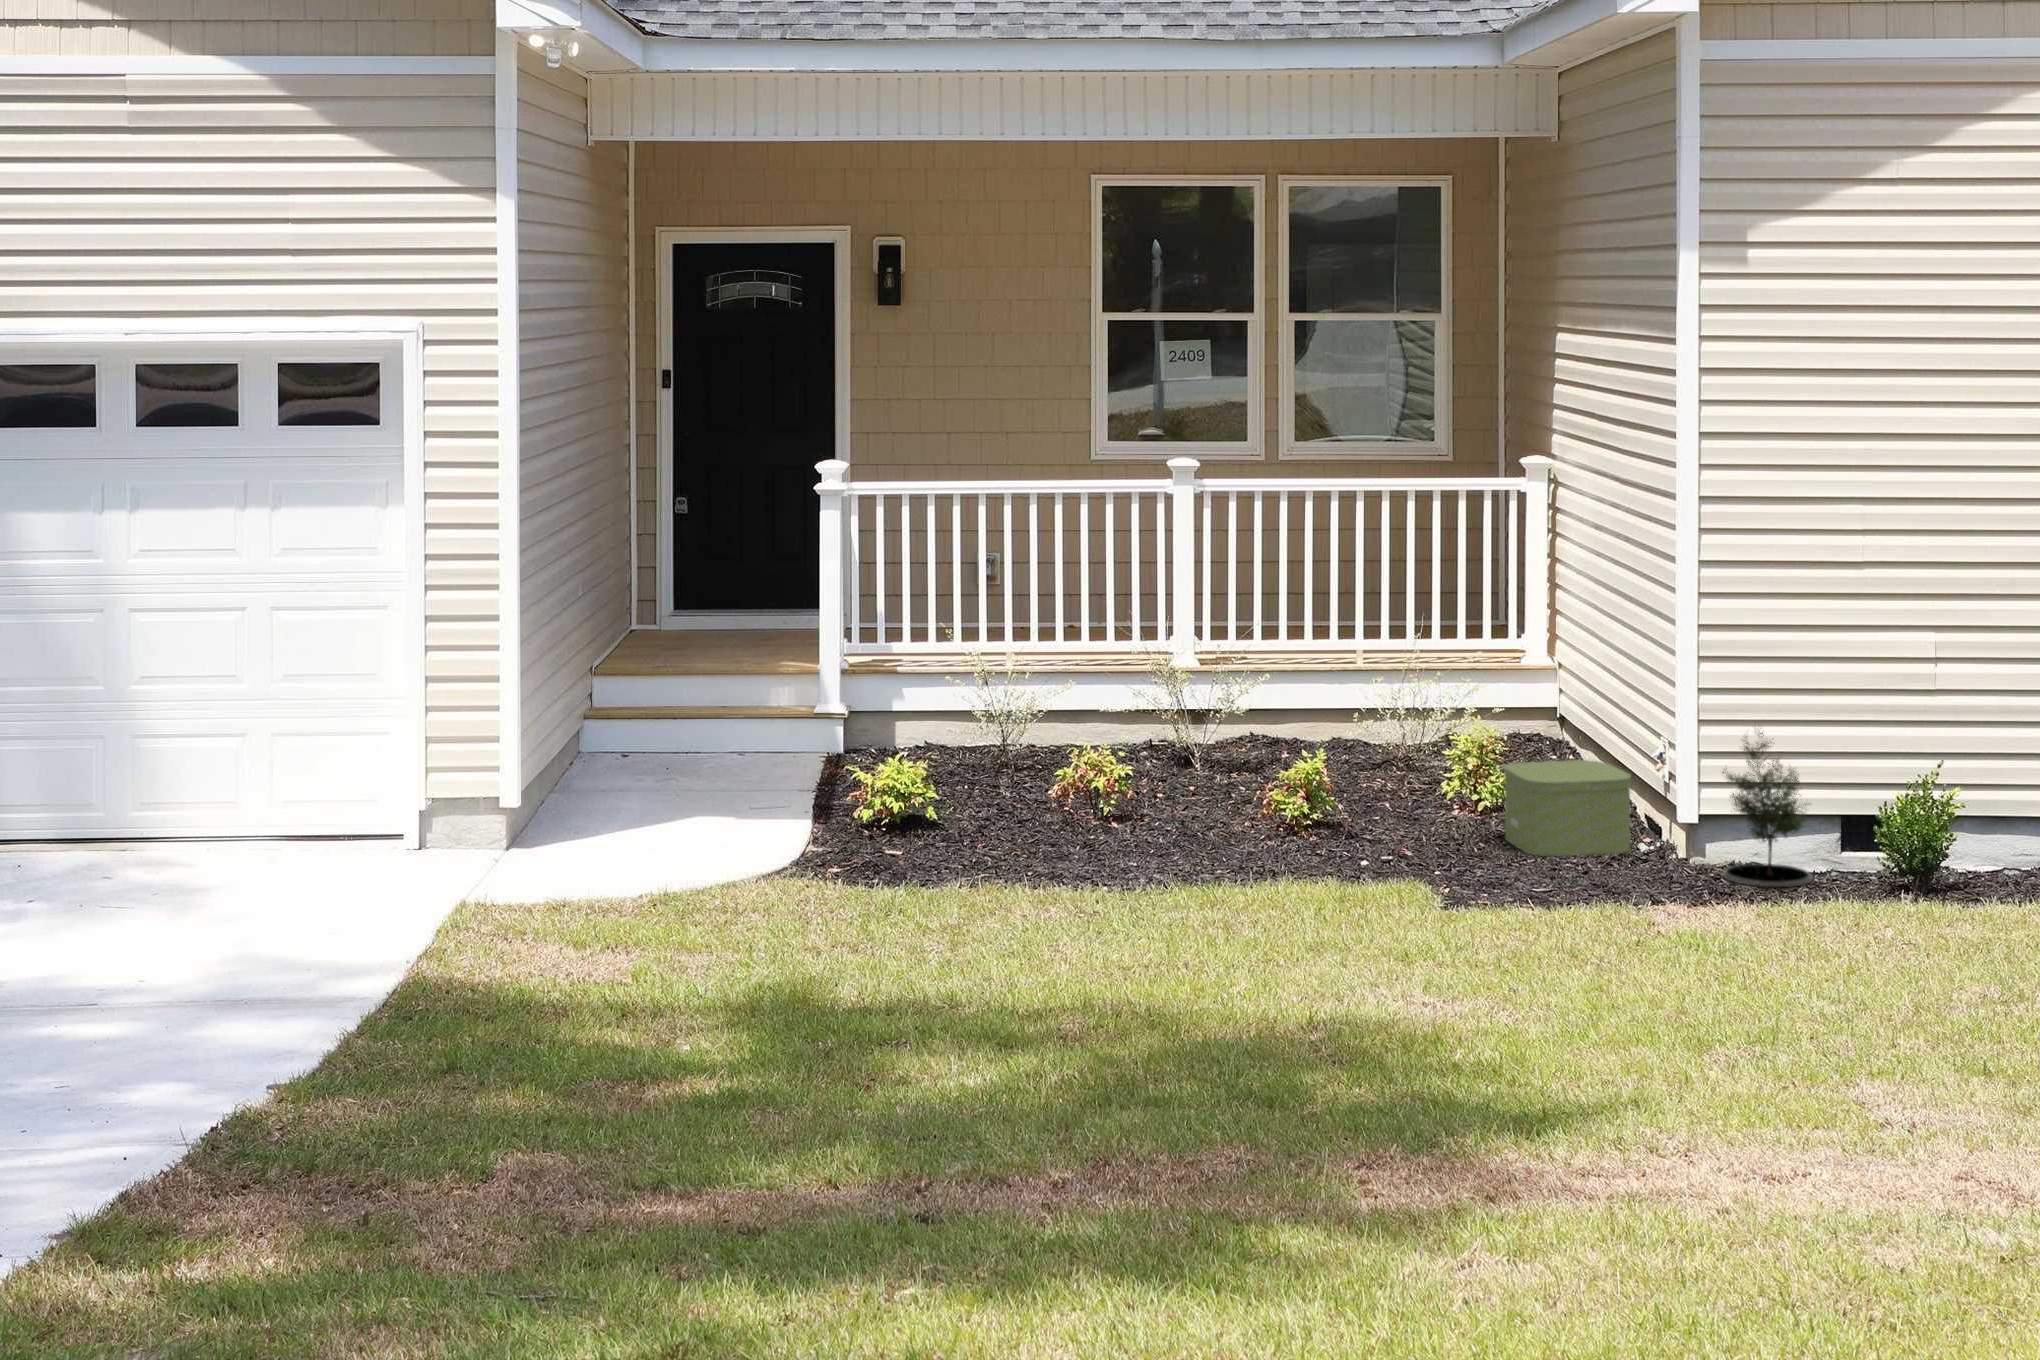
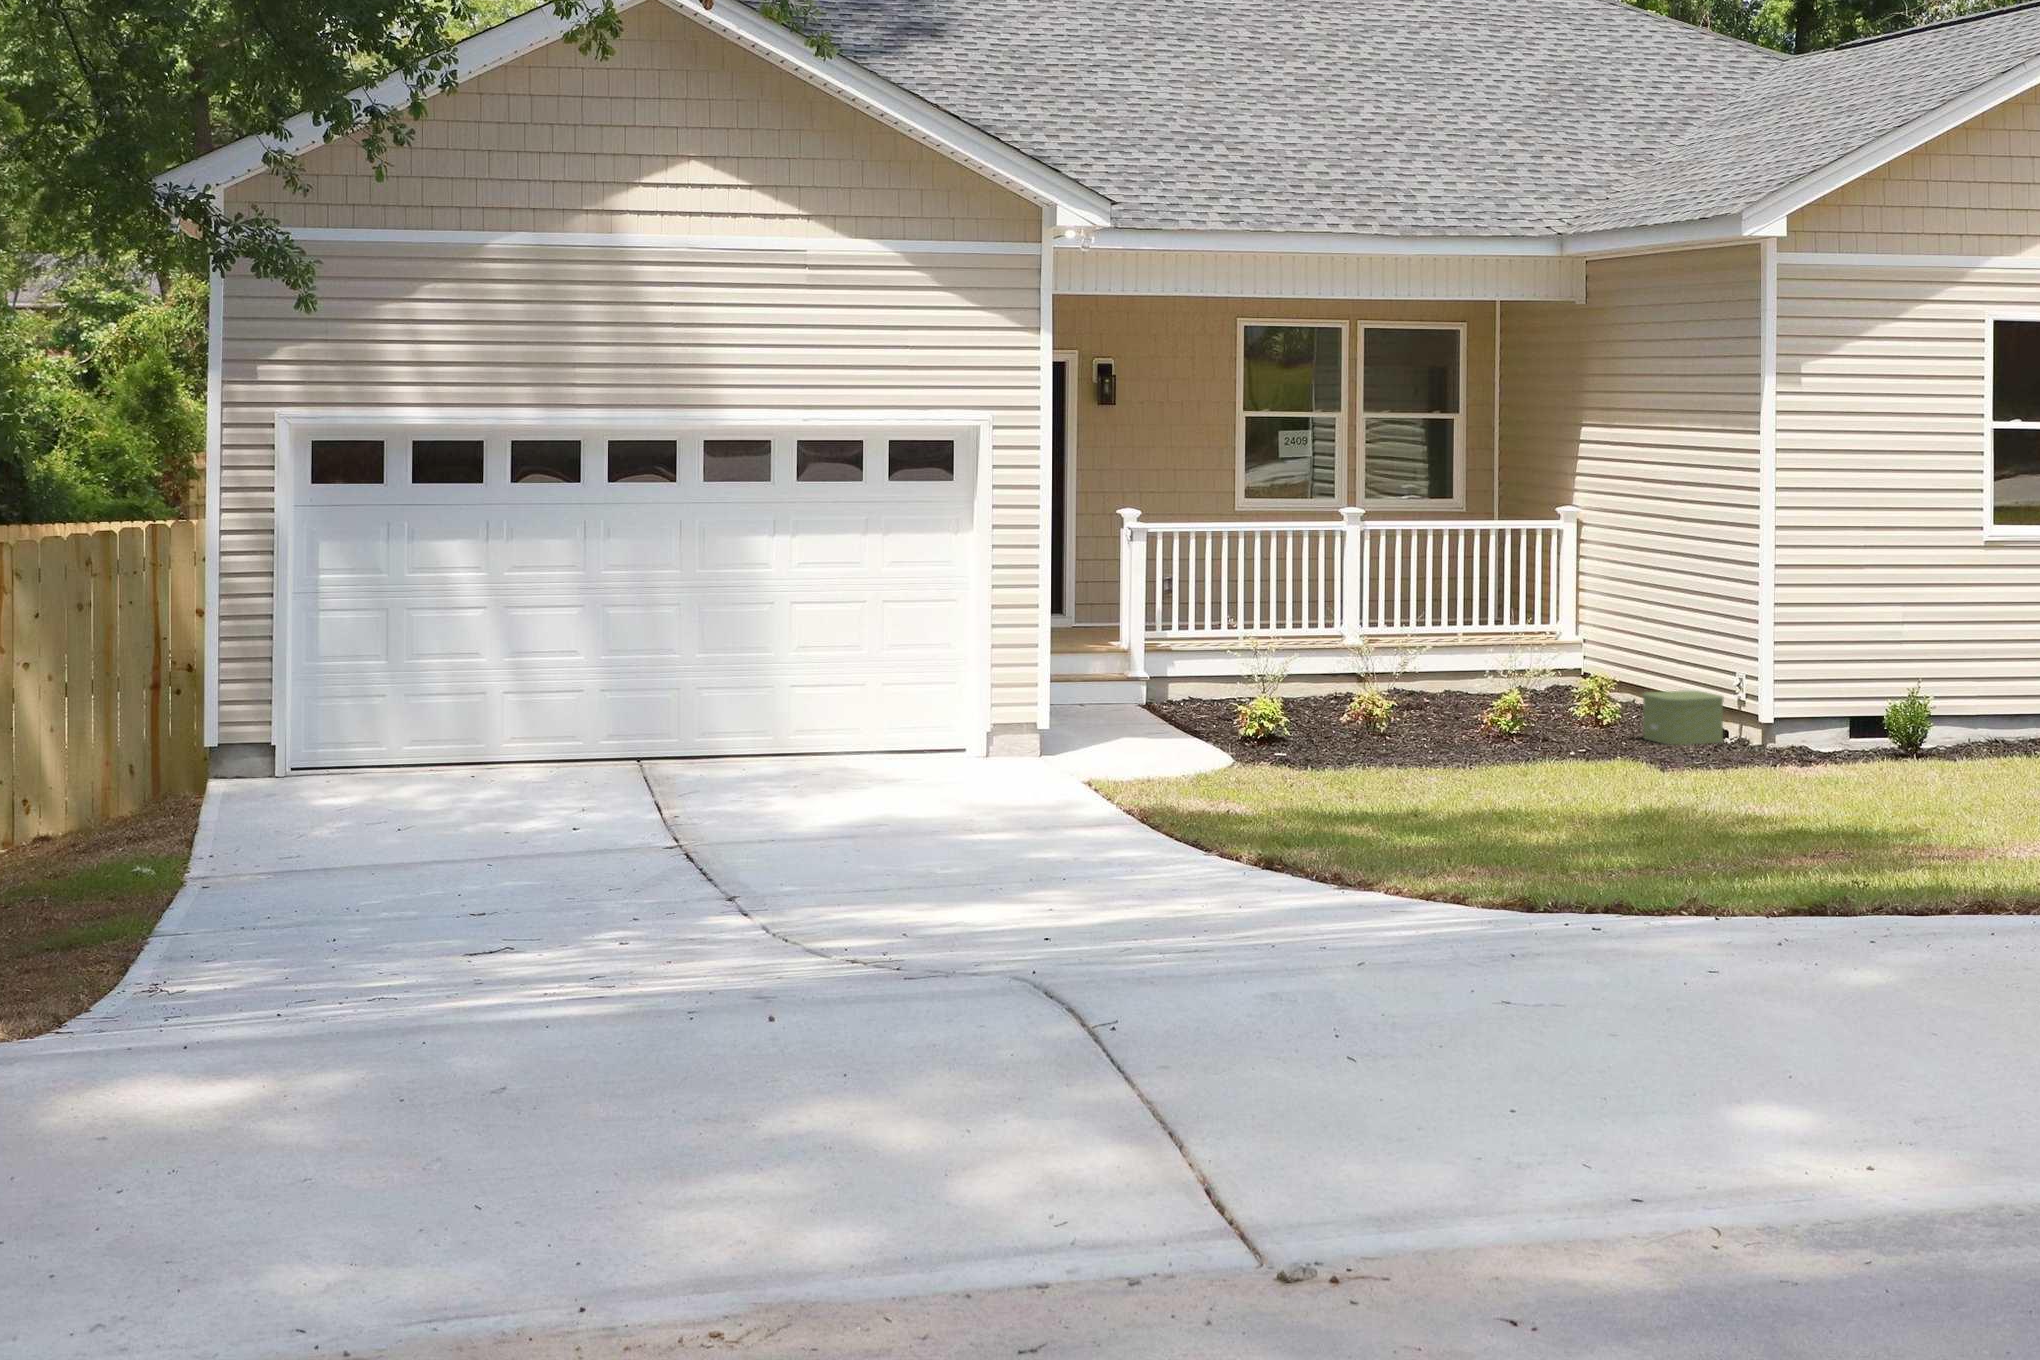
potted tree: present [1723,733,1813,887] -> none [1790,657,1846,753]

